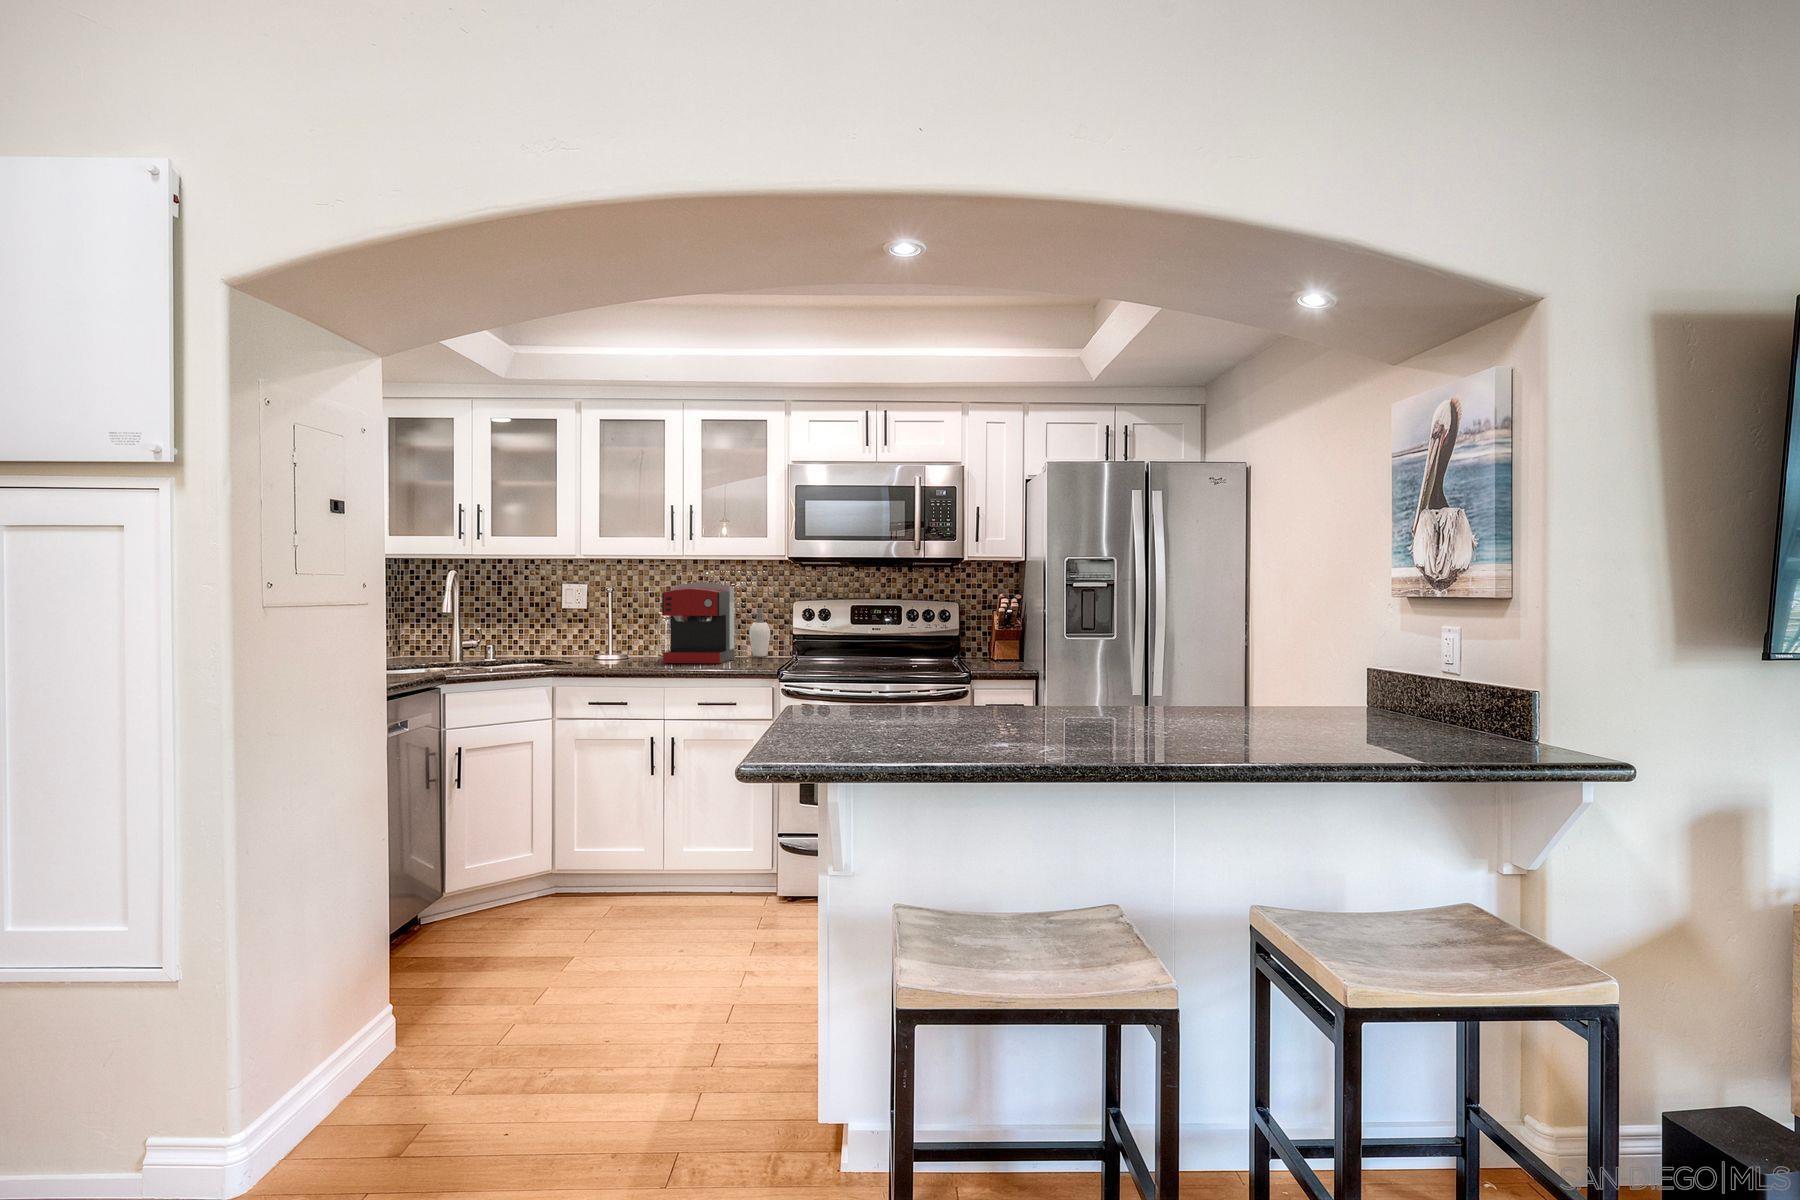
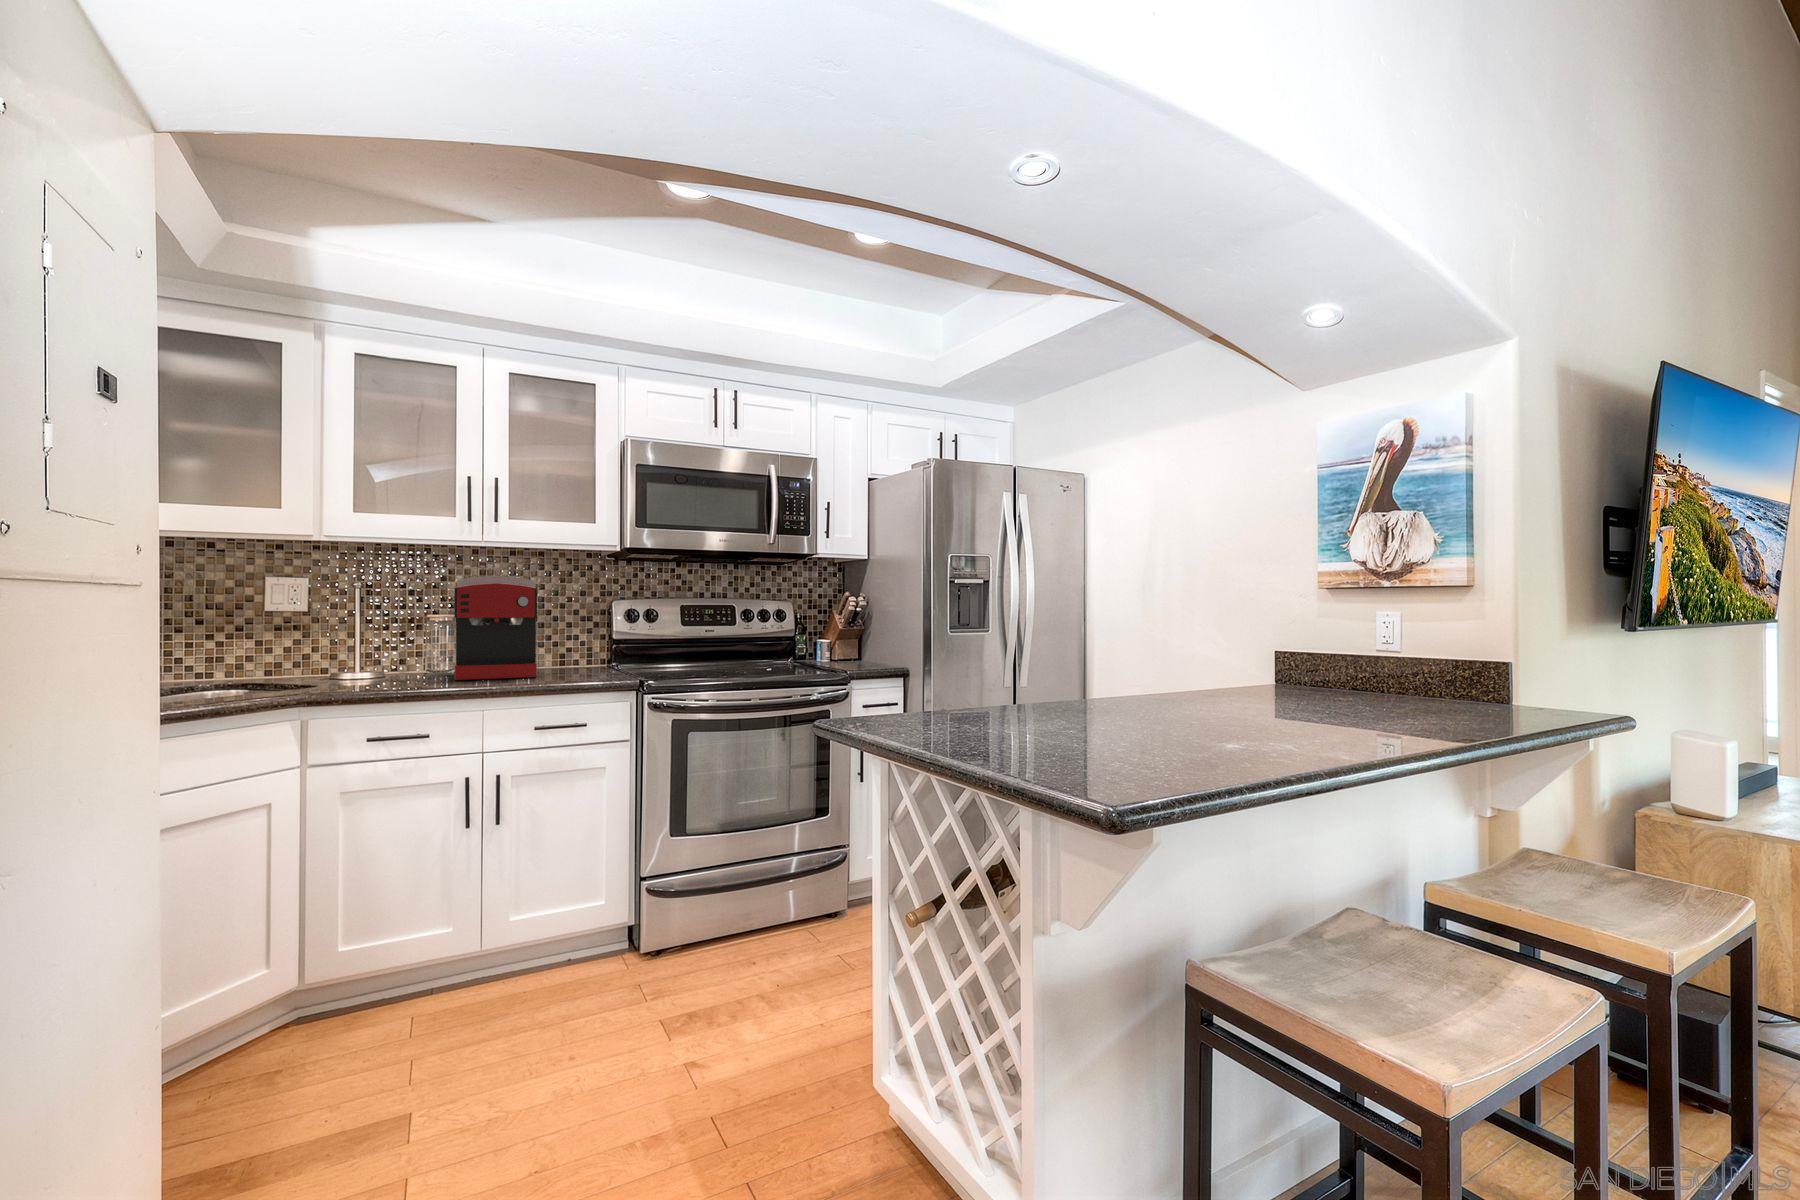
soap dispenser: present [749,609,770,657] -> none [549,610,585,668]

